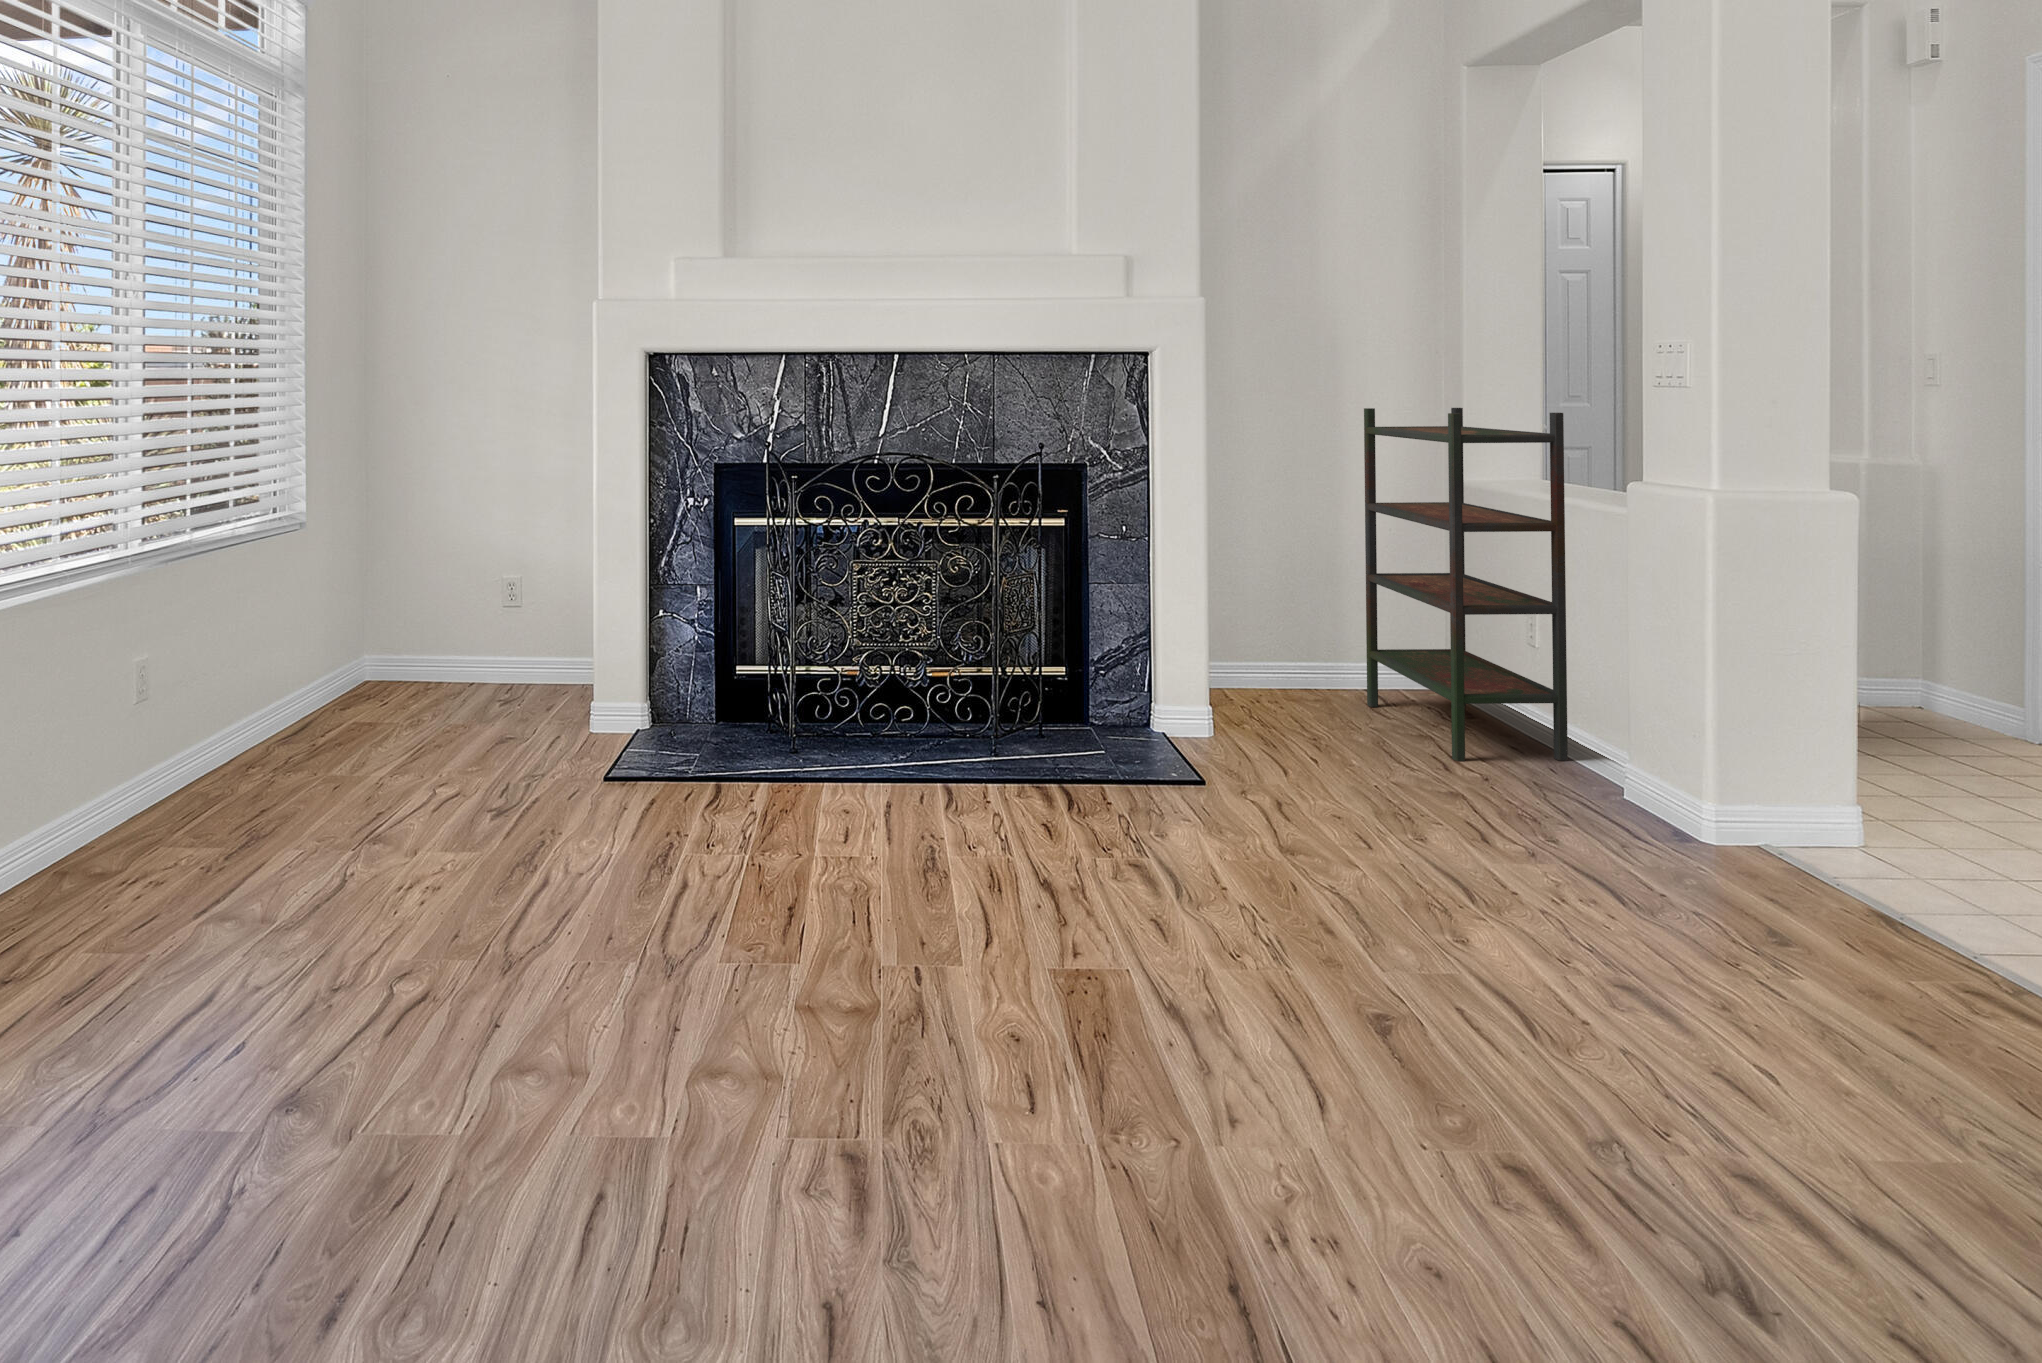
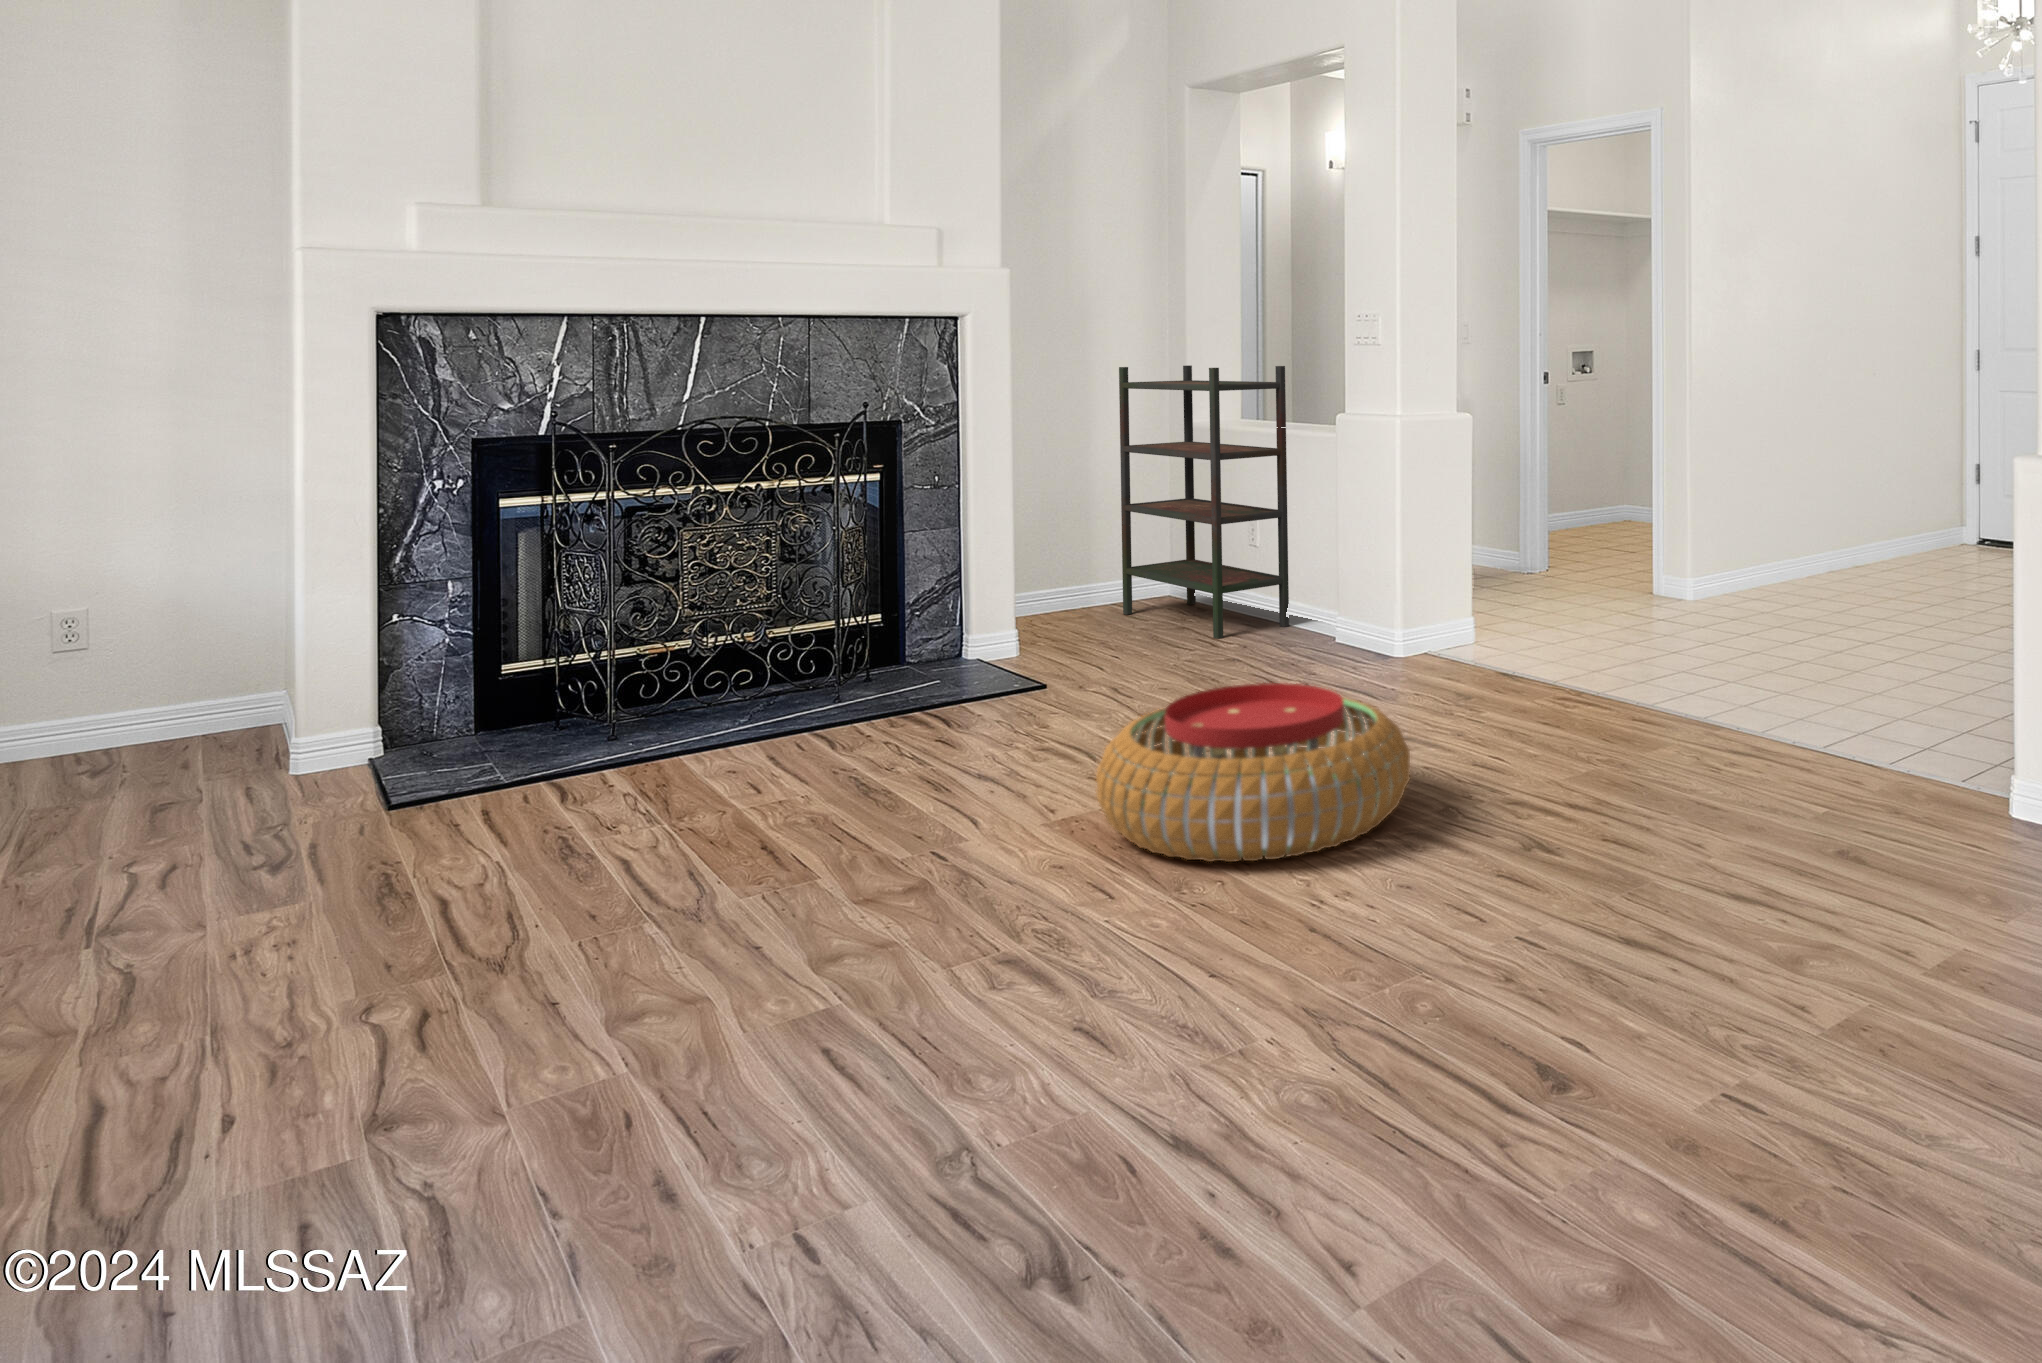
pouf: none [1081,853,1536,1144] -> present [1096,683,1410,862]

